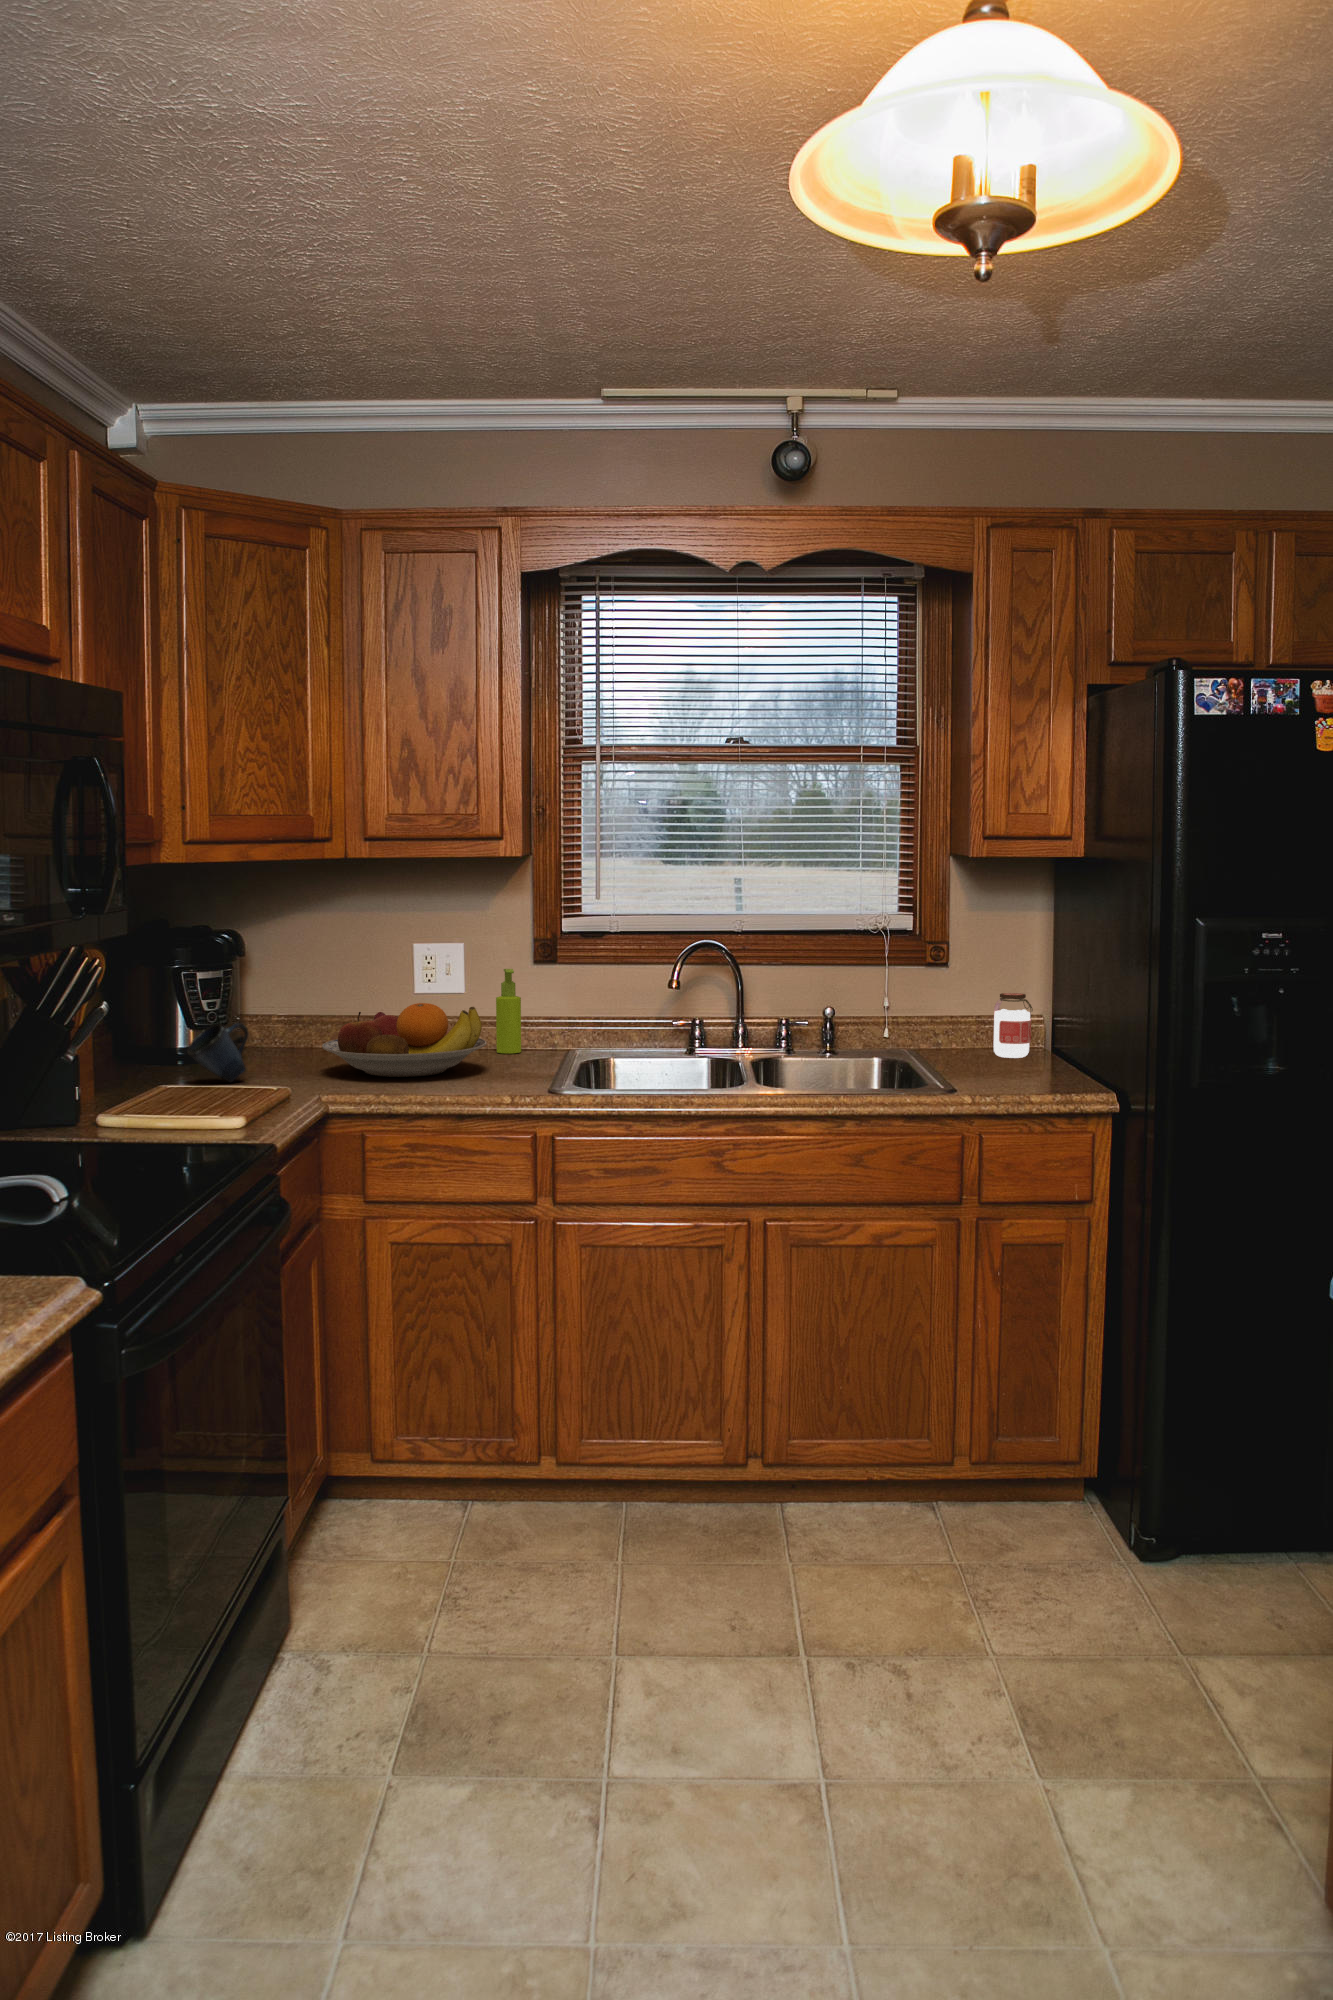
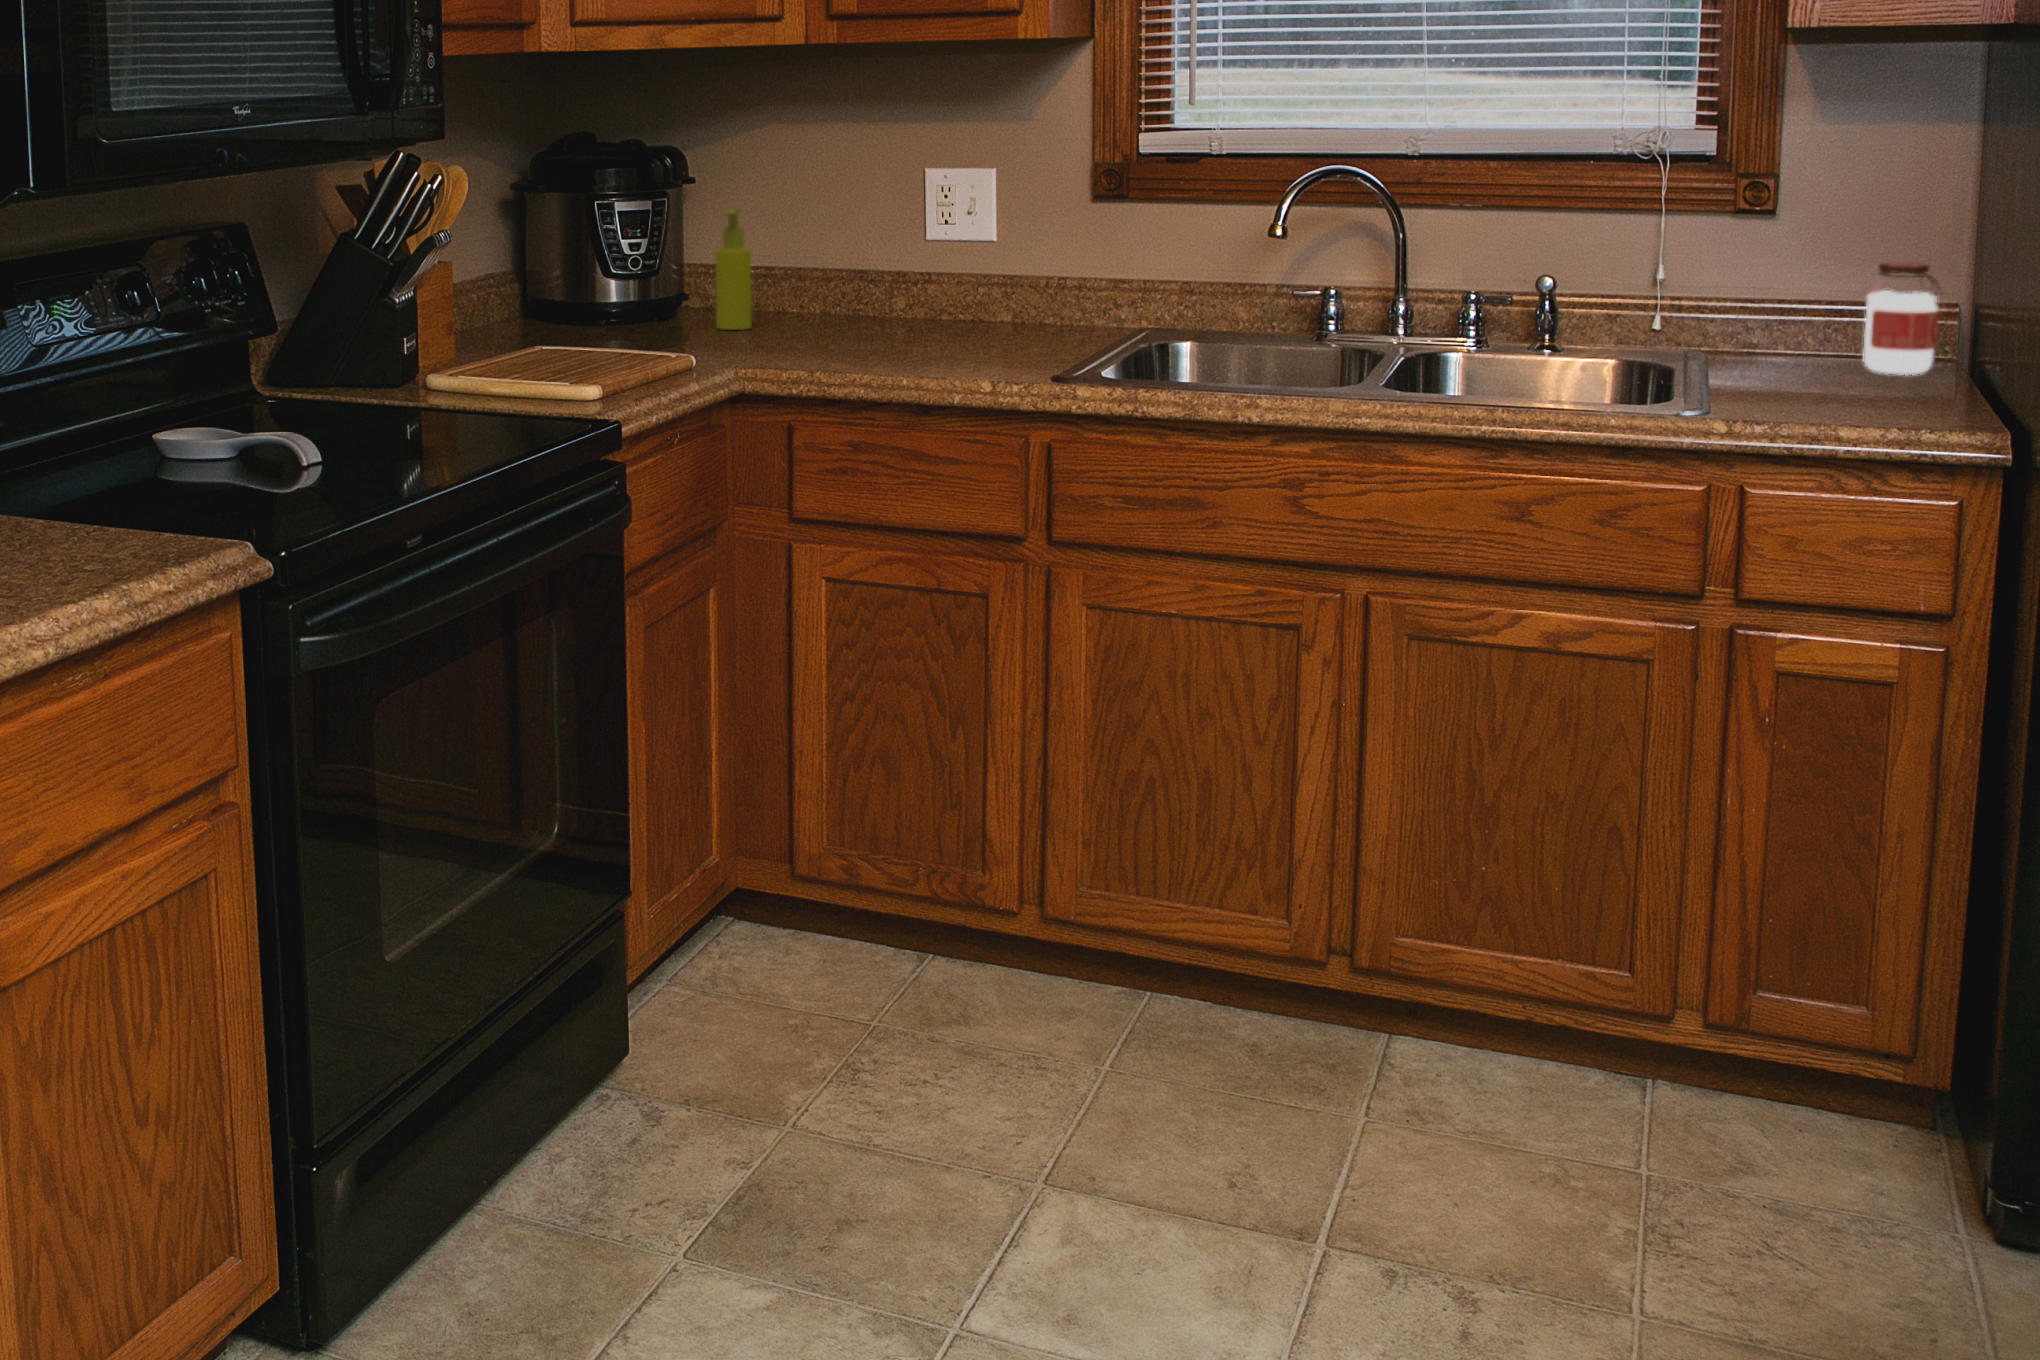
soap dispenser: present [496,969,521,1053] -> present [716,209,751,330]
fruit bowl: present [322,1003,487,1077] -> none [758,254,988,356]
mug: present [187,1023,249,1082] -> none [580,274,659,353]

